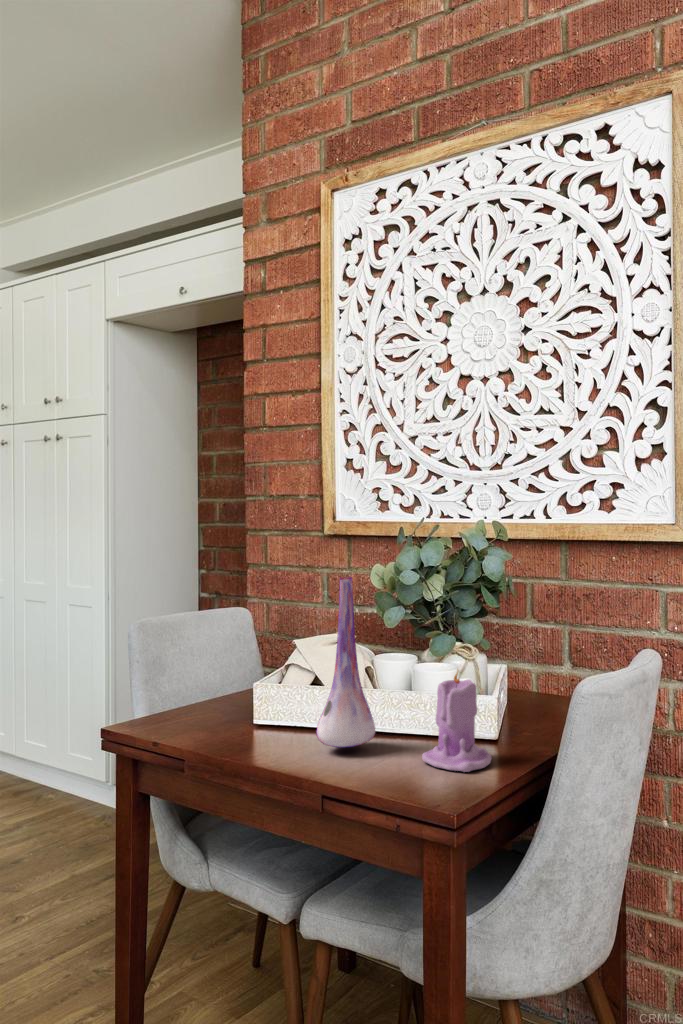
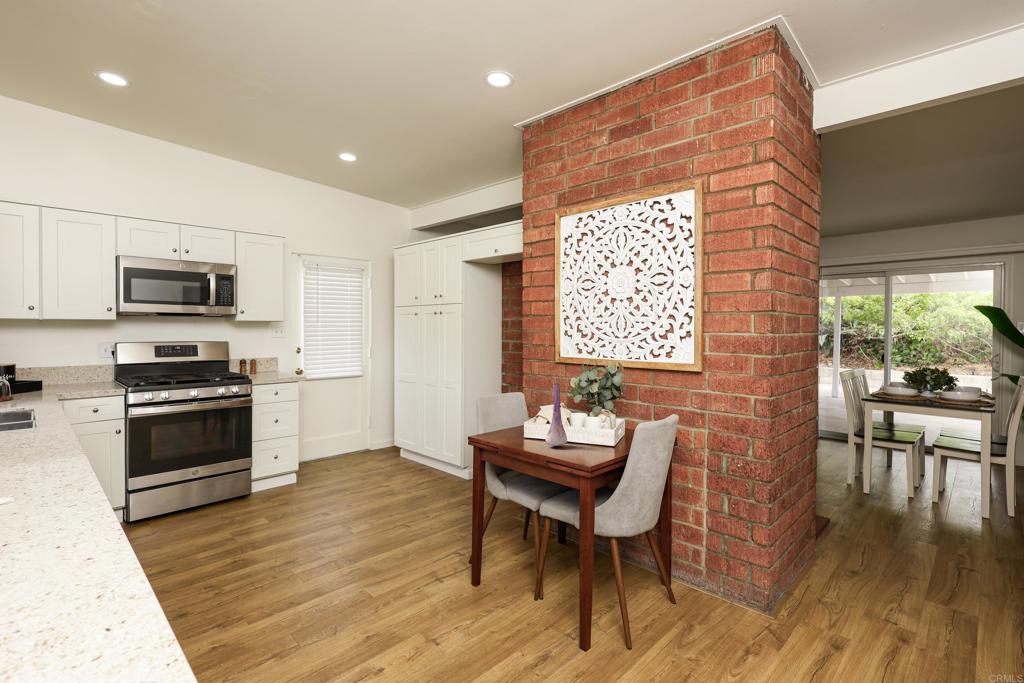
candle: present [422,671,492,772] -> none [583,418,609,455]

